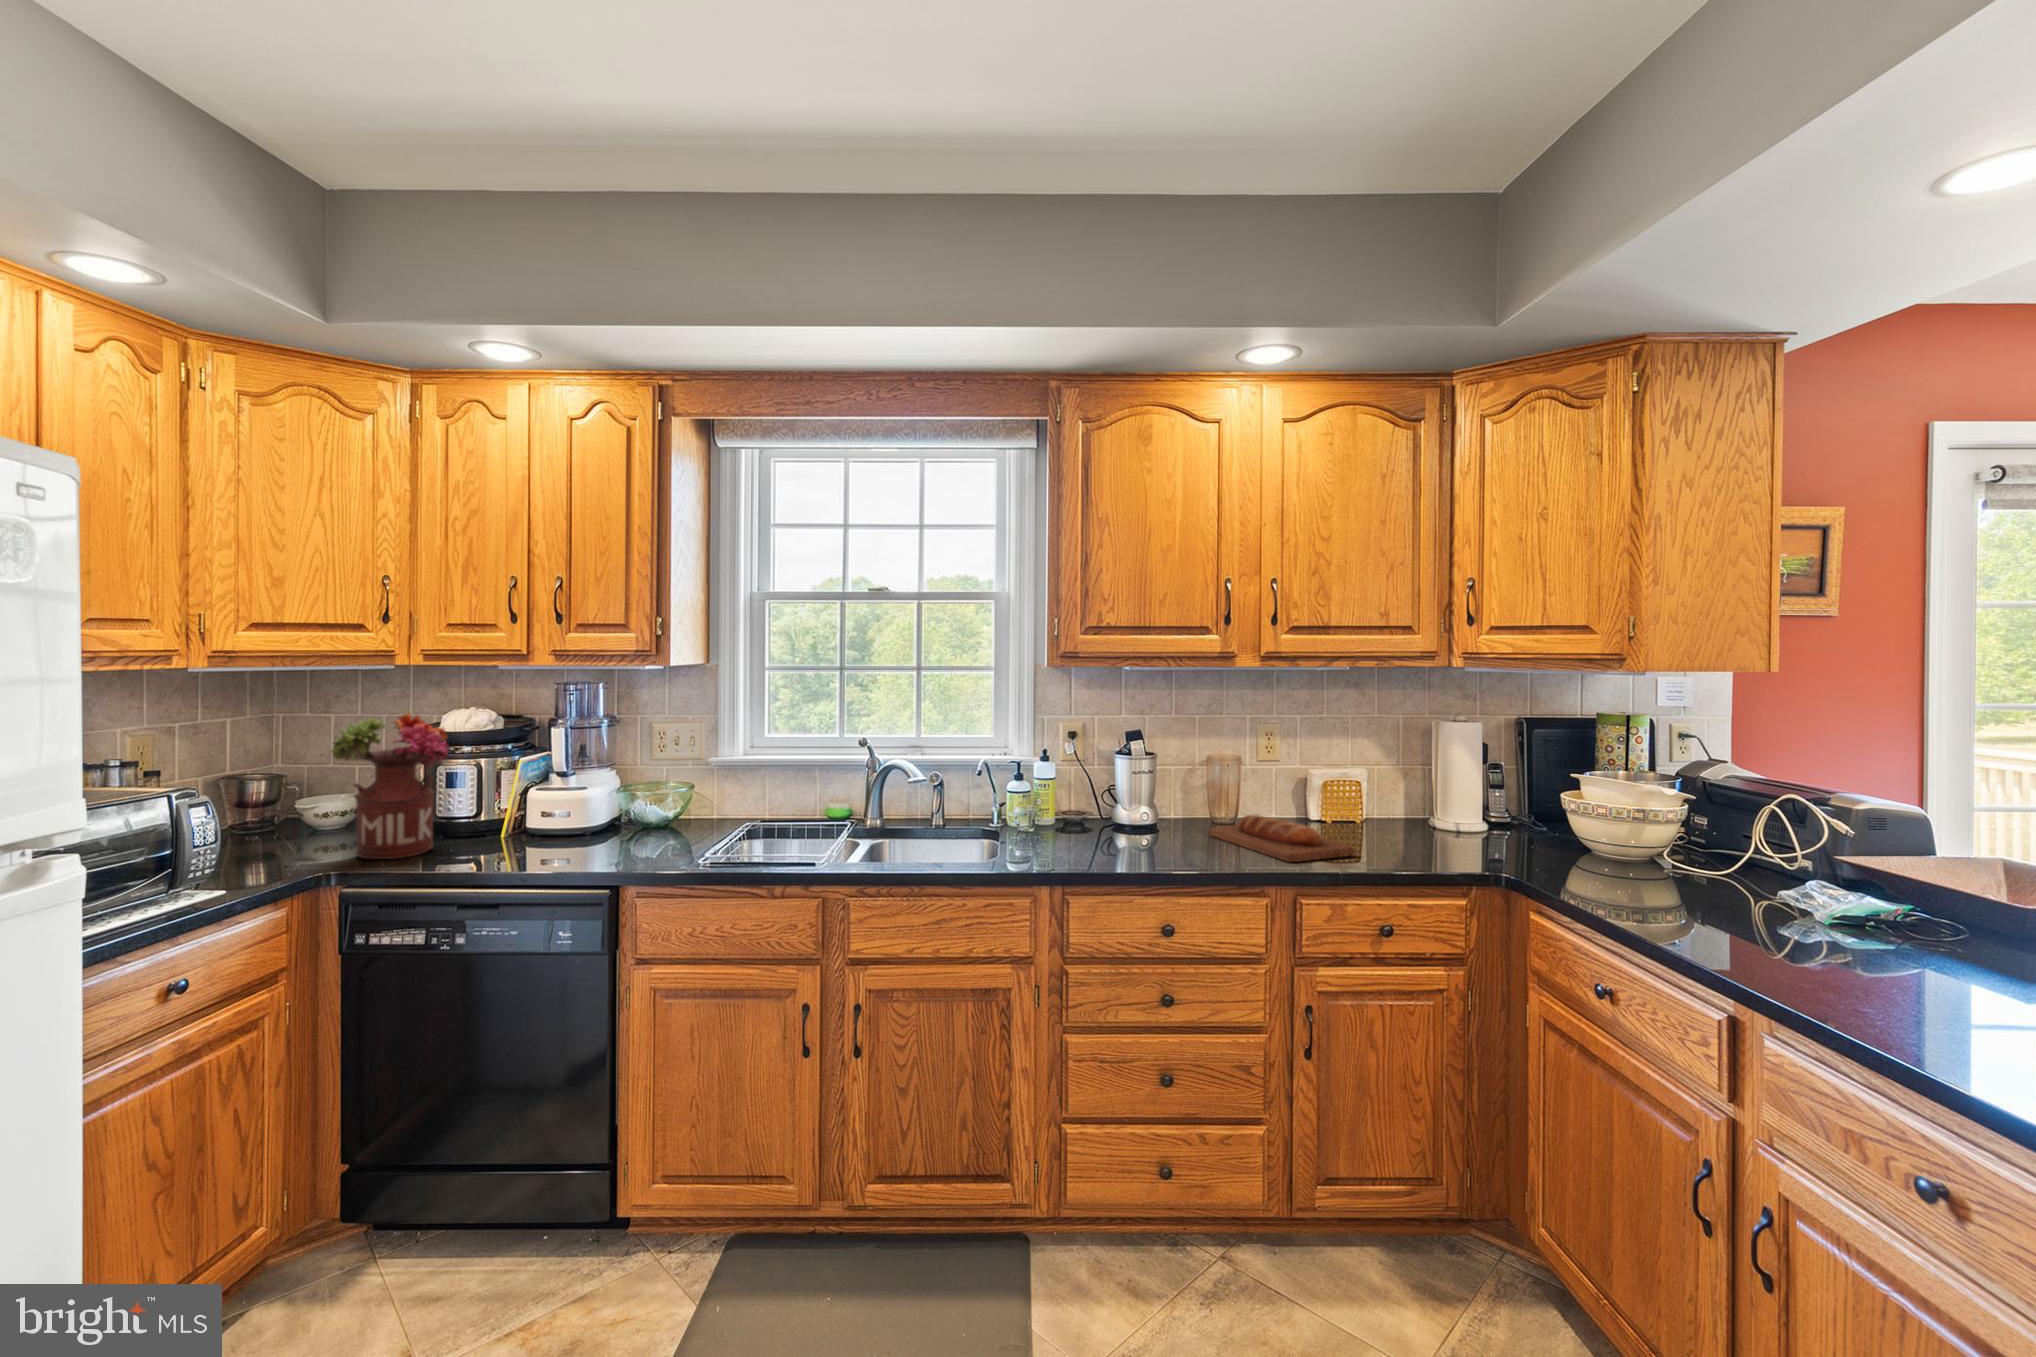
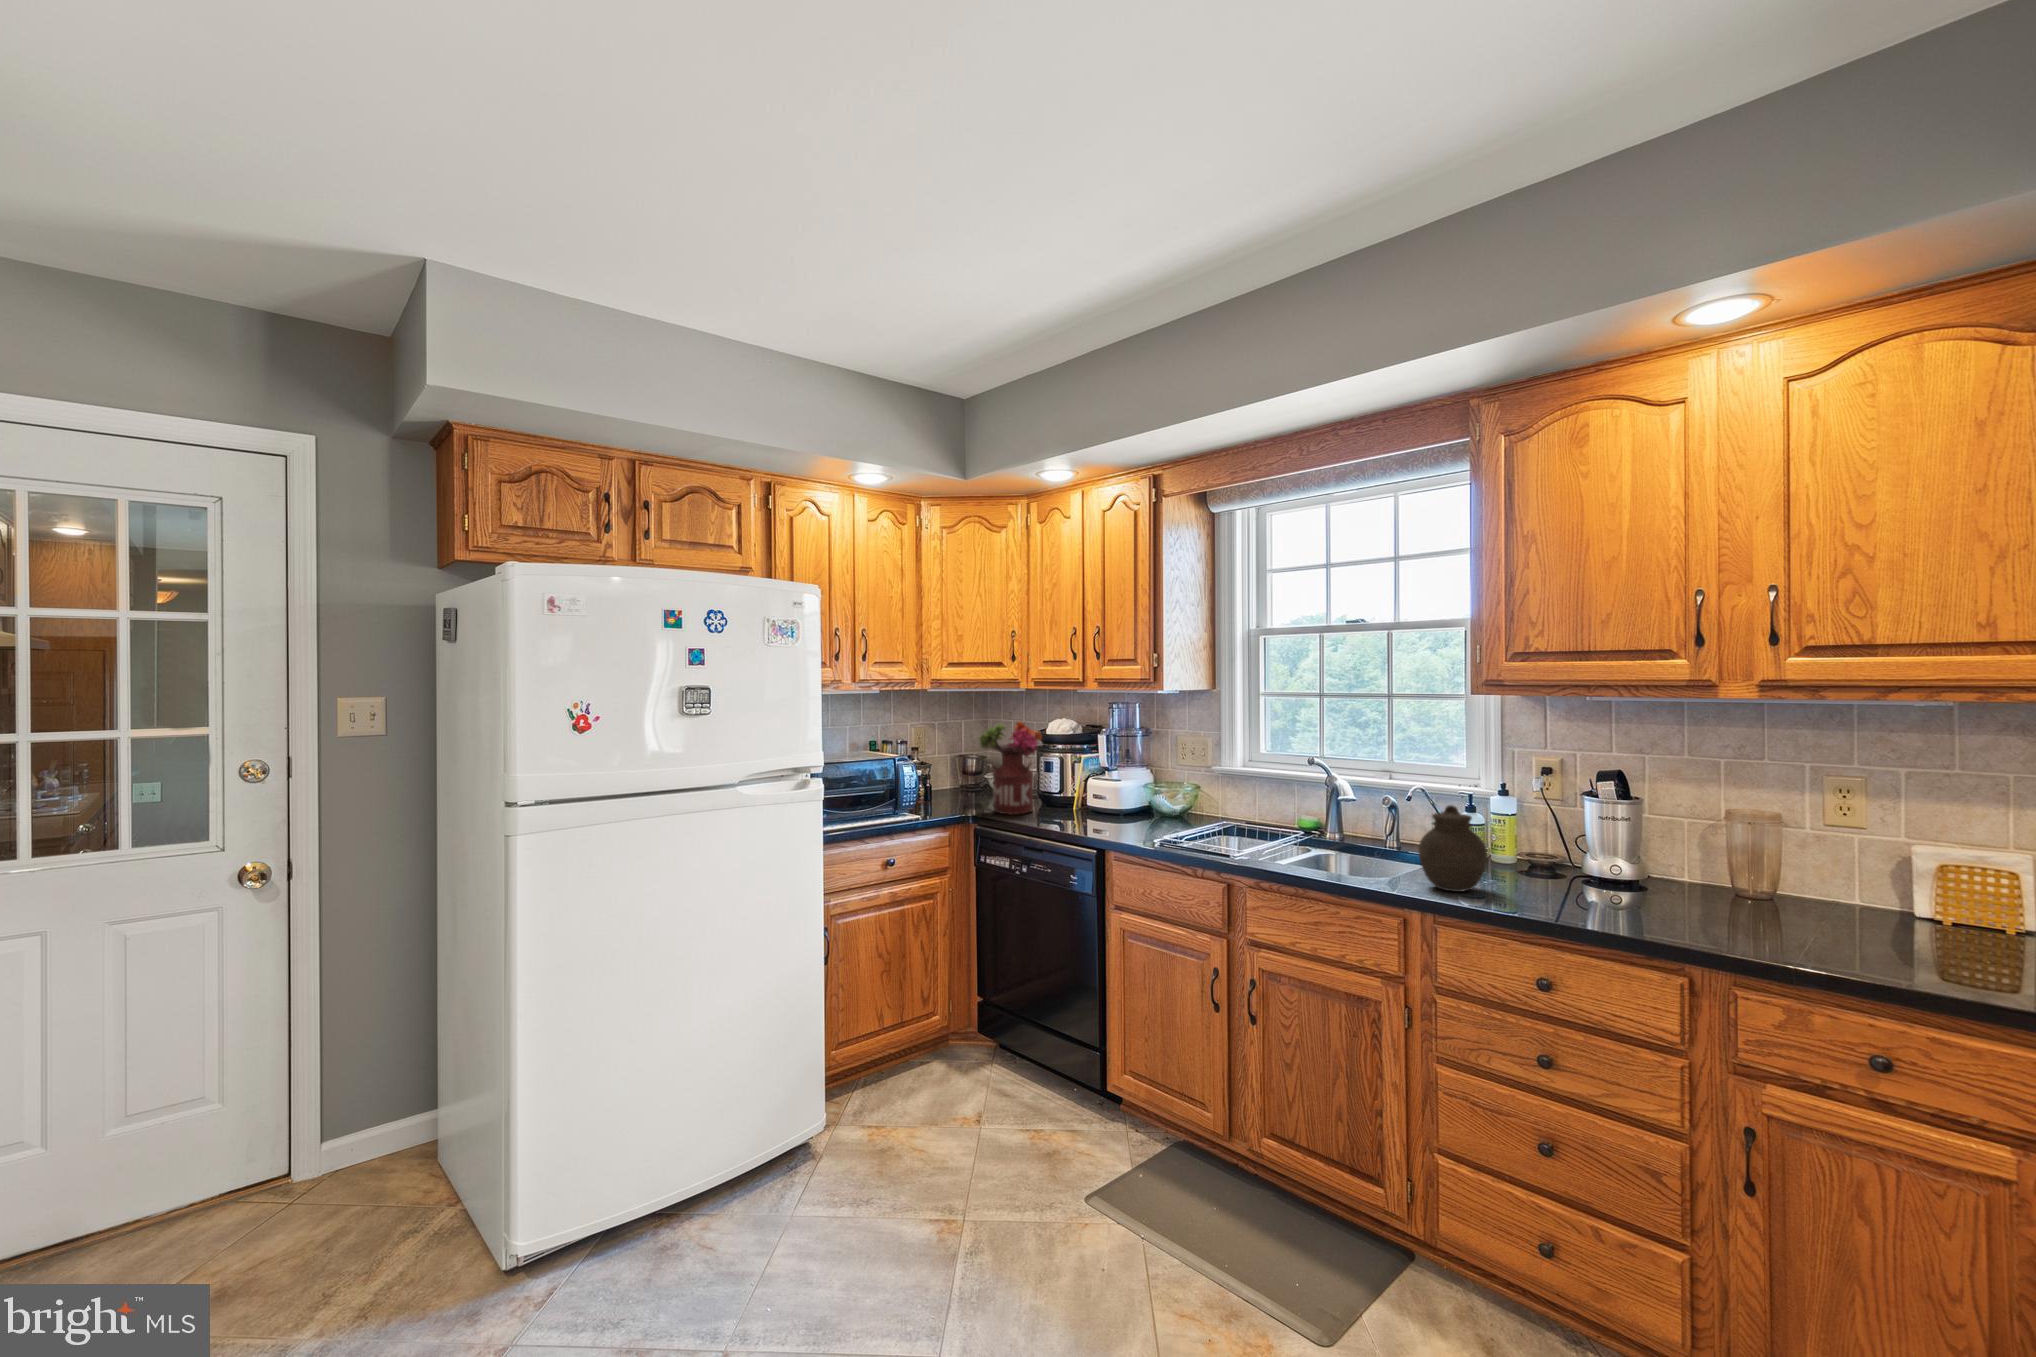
jar: none [1030,775,1090,859] -> present [1418,805,1487,892]
bread loaf: present [1210,815,1355,862] -> none [1697,886,1871,958]

